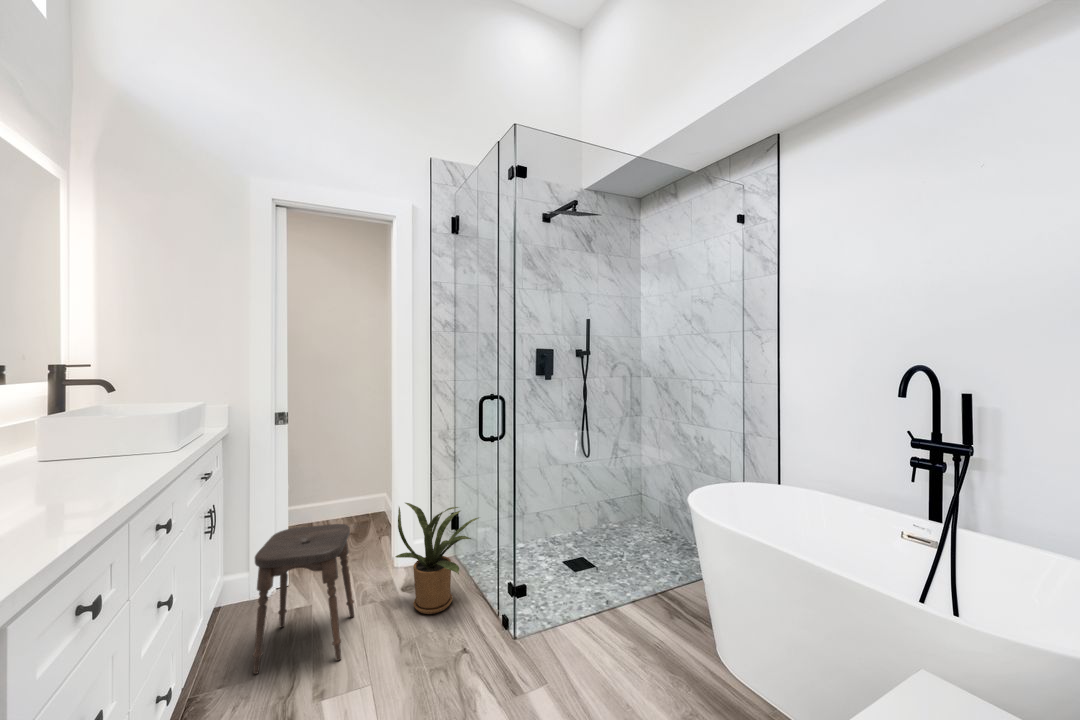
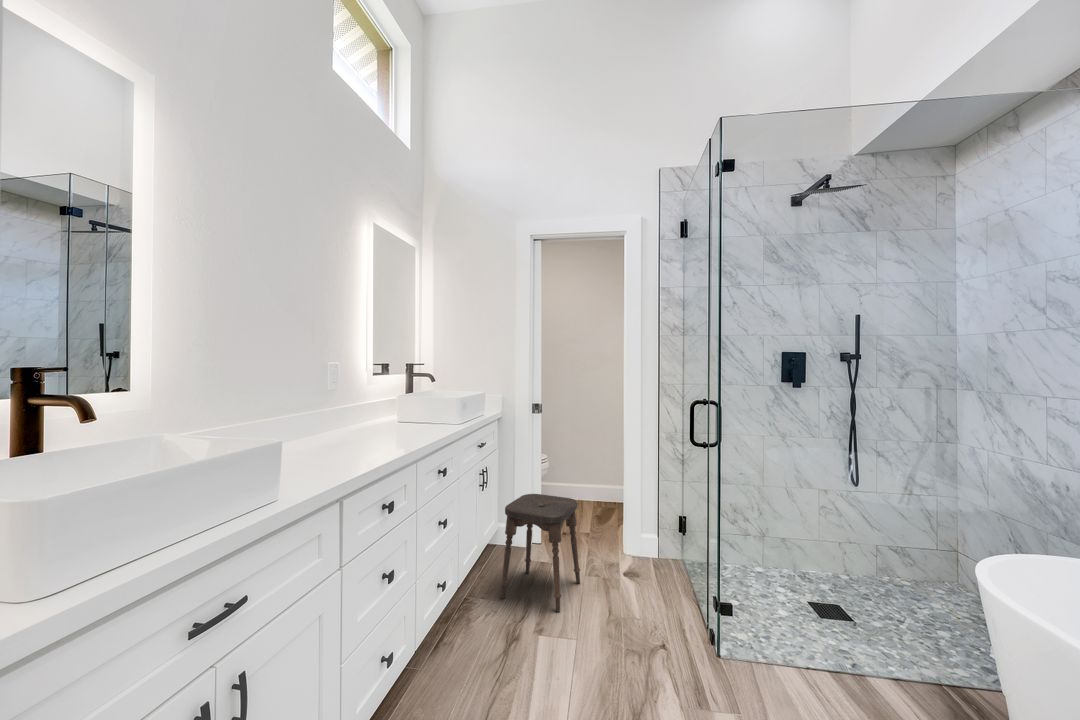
house plant: present [395,503,478,614] -> none [617,493,699,605]

